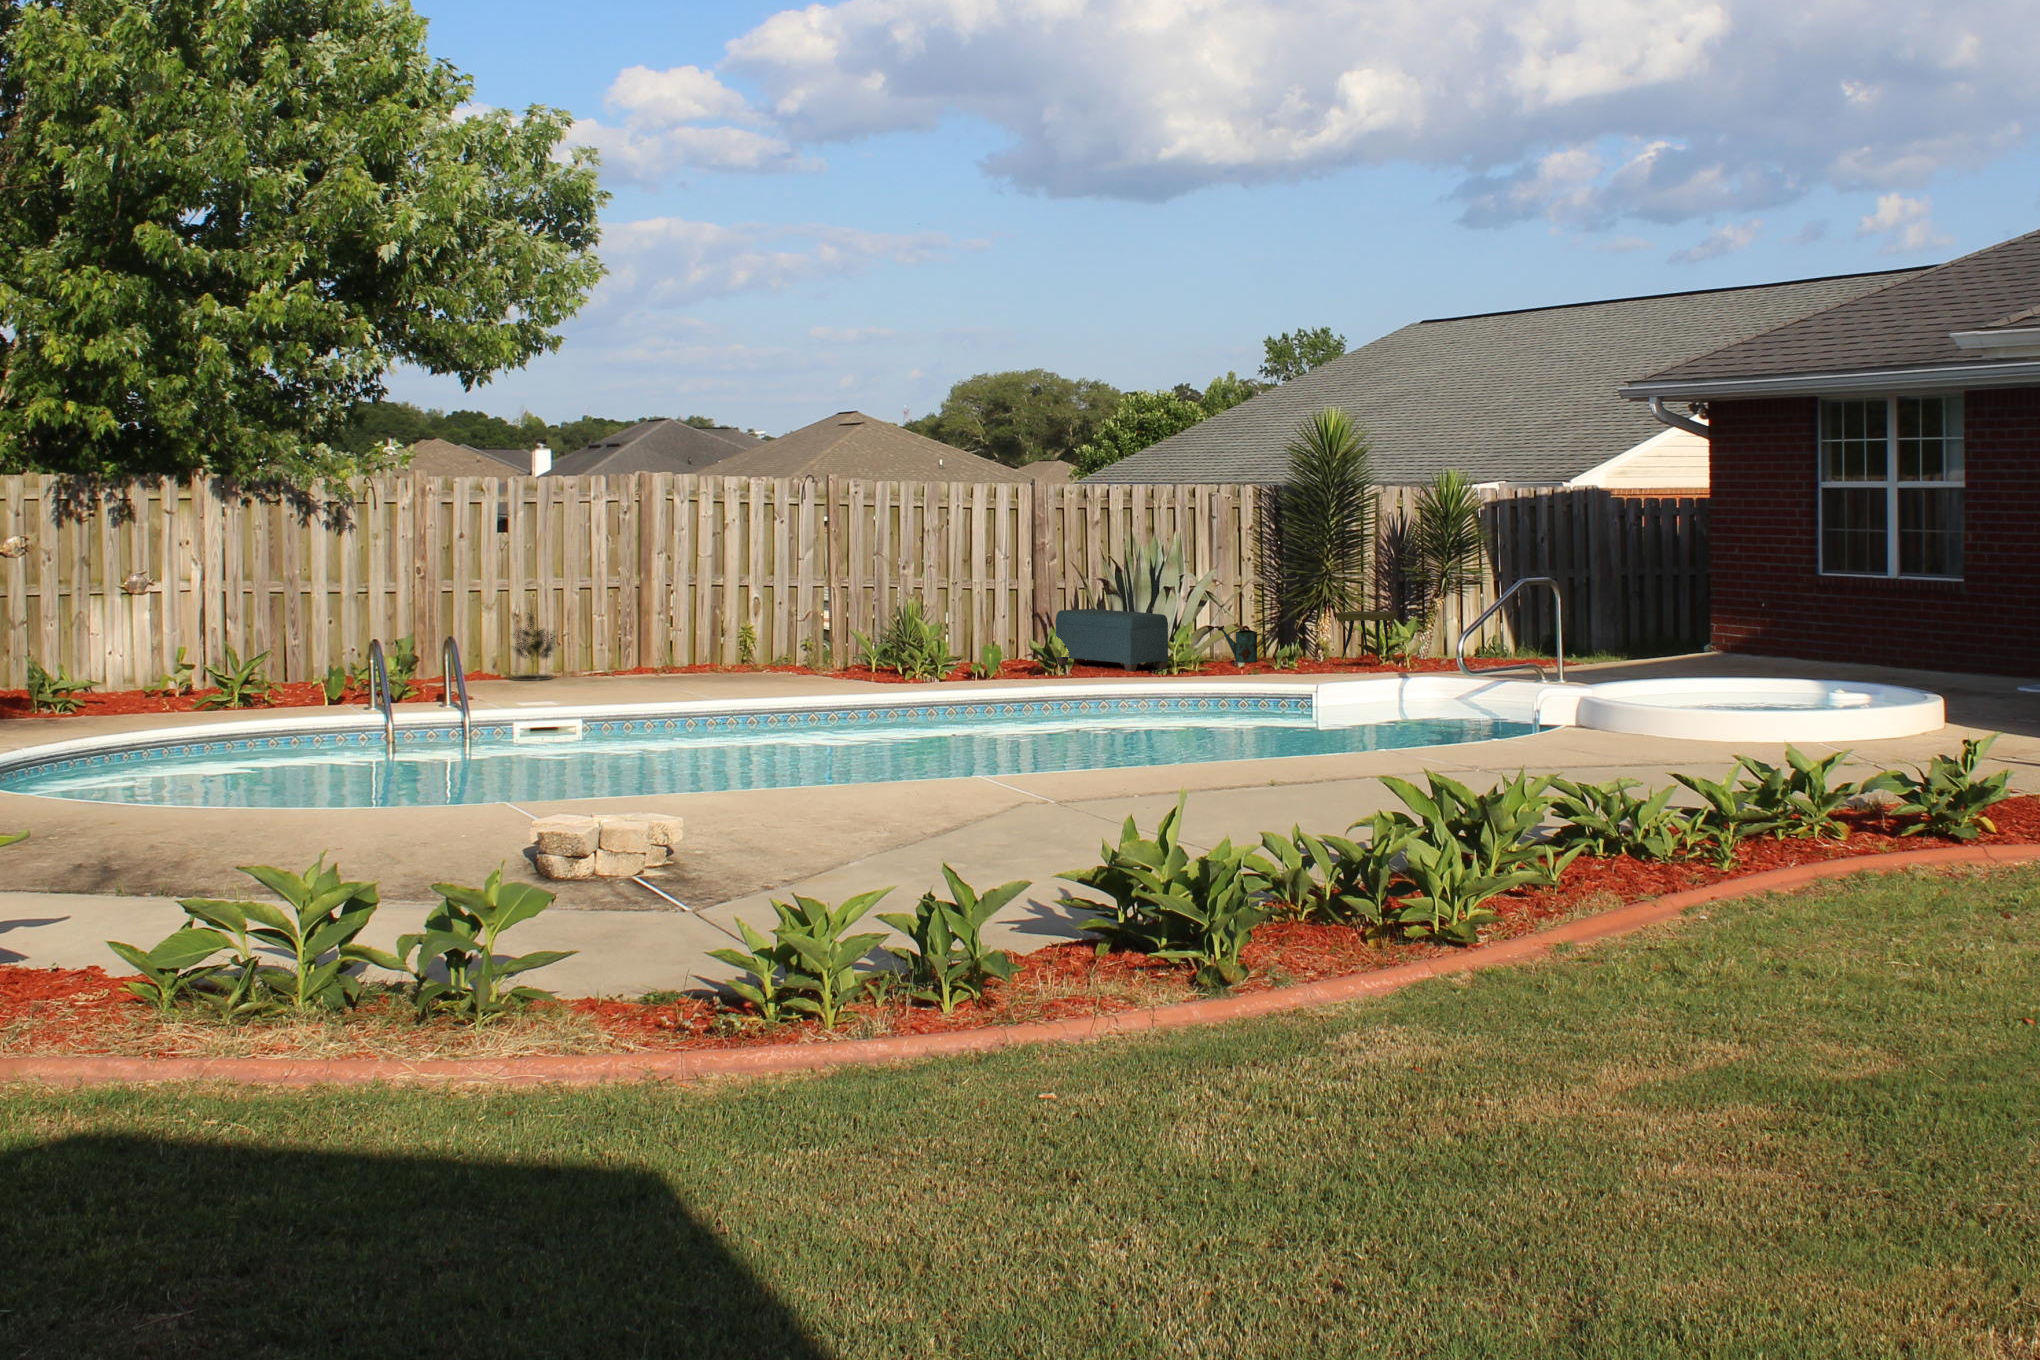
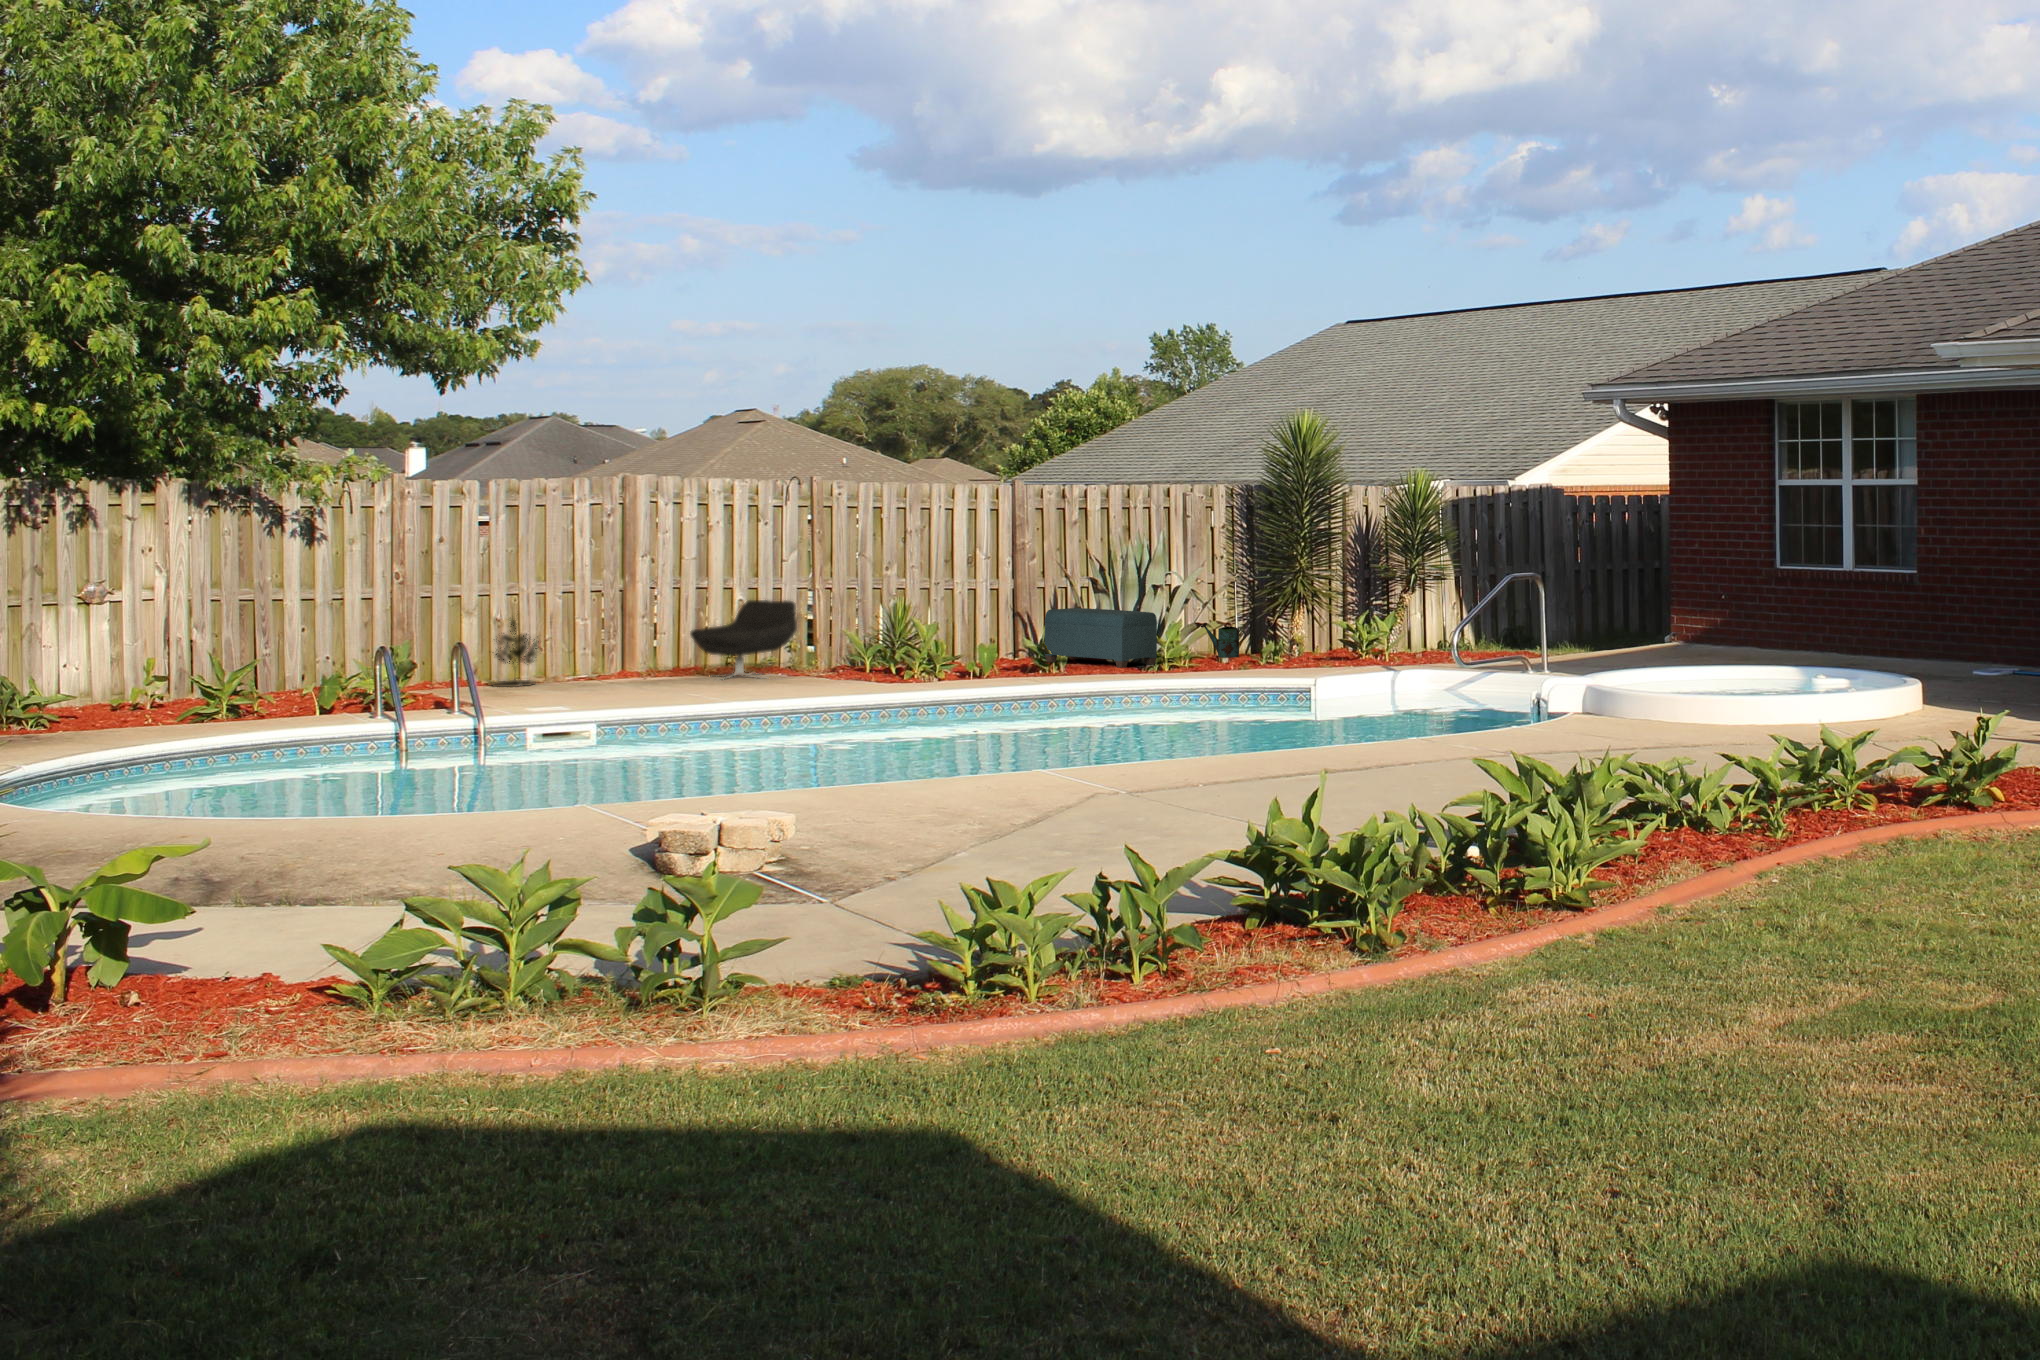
lounge chair: none [700,597,805,679] -> present [690,600,797,678]
side table: present [1335,611,1398,660] -> none [1311,607,1370,654]

